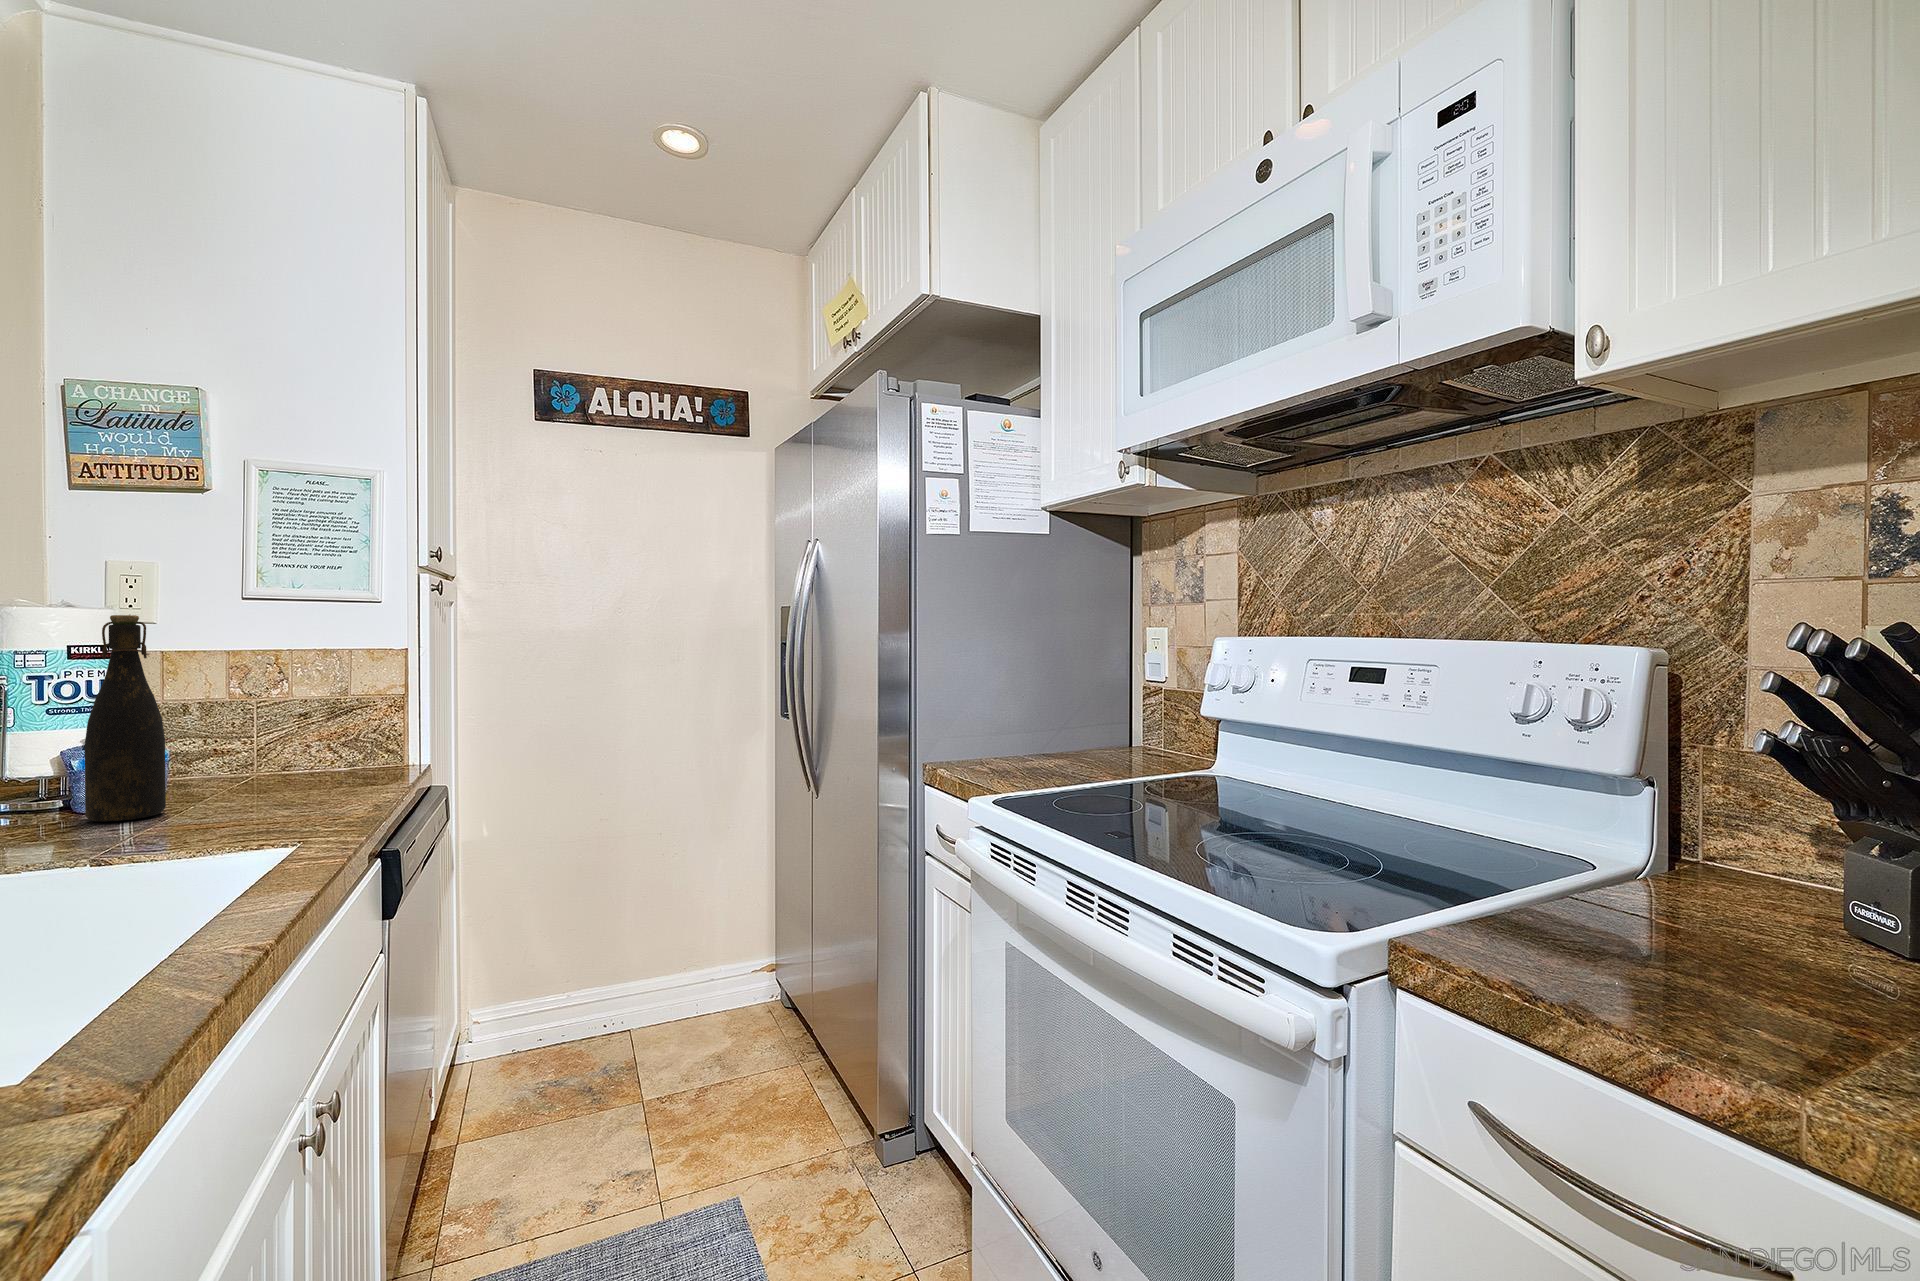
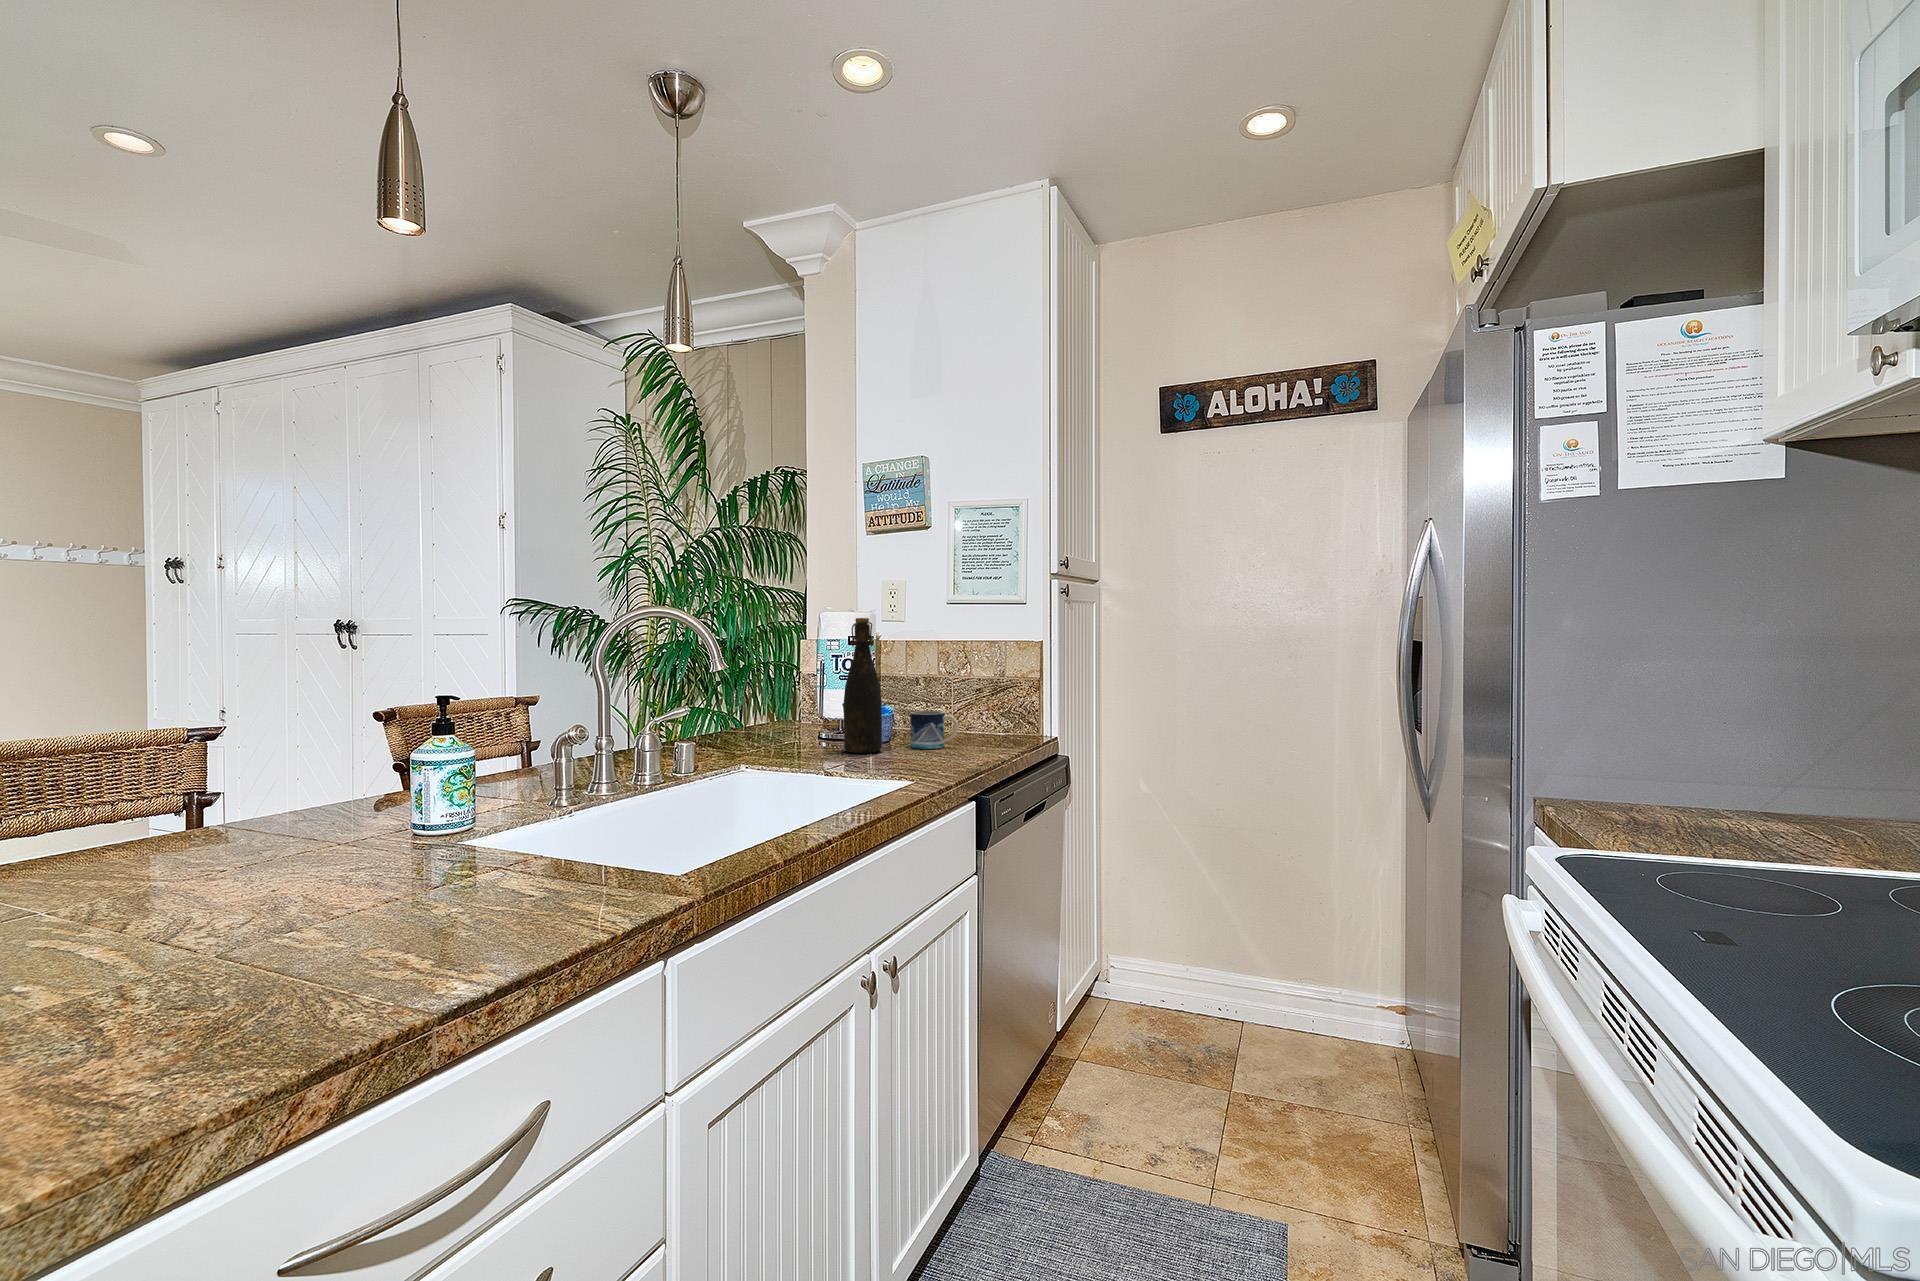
mug: none [211,747,298,802] -> present [910,711,958,749]

